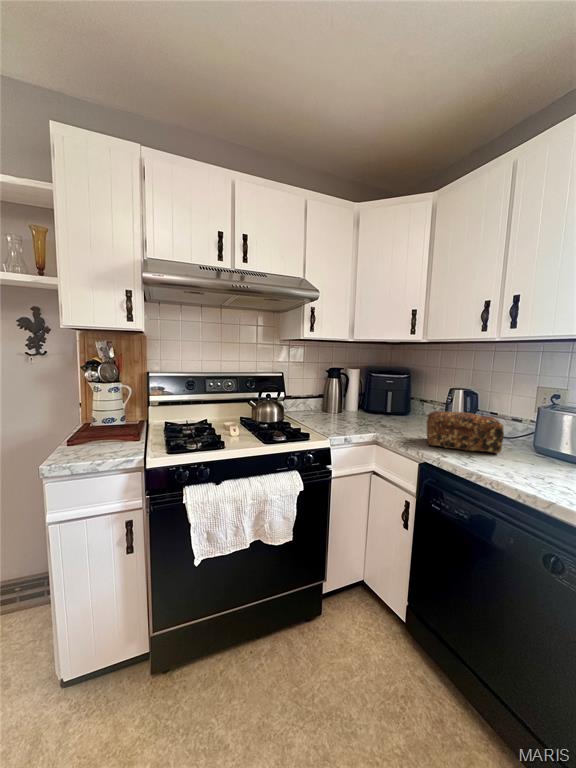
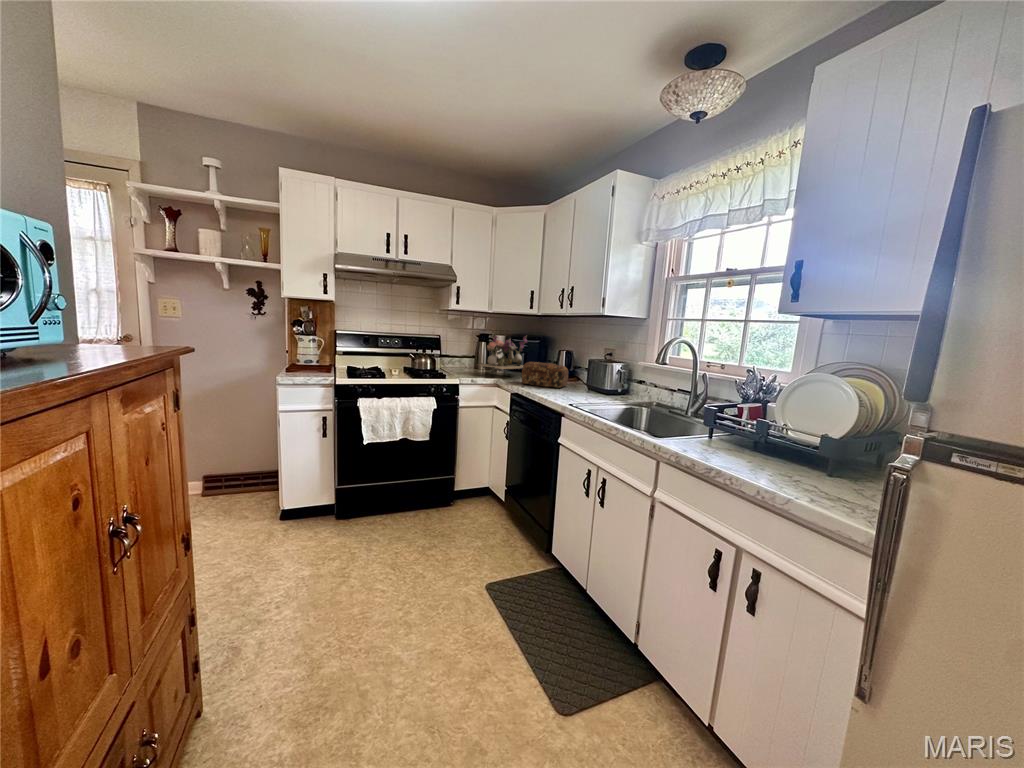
flower arrangement: none [337,369,408,424] -> present [479,336,527,374]

